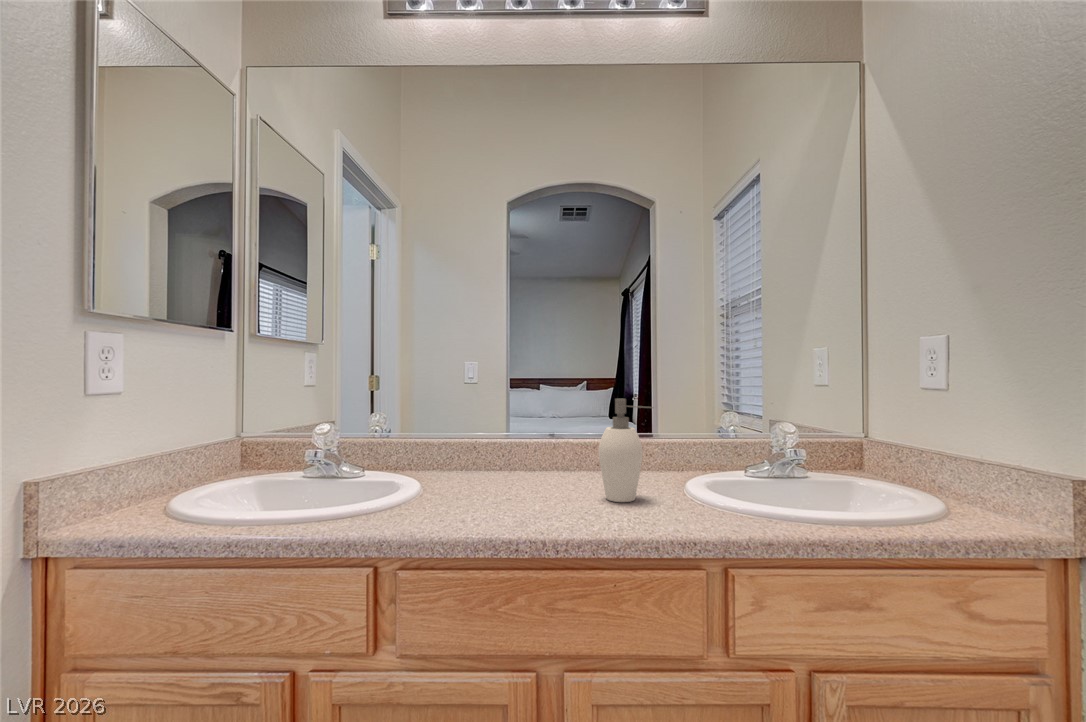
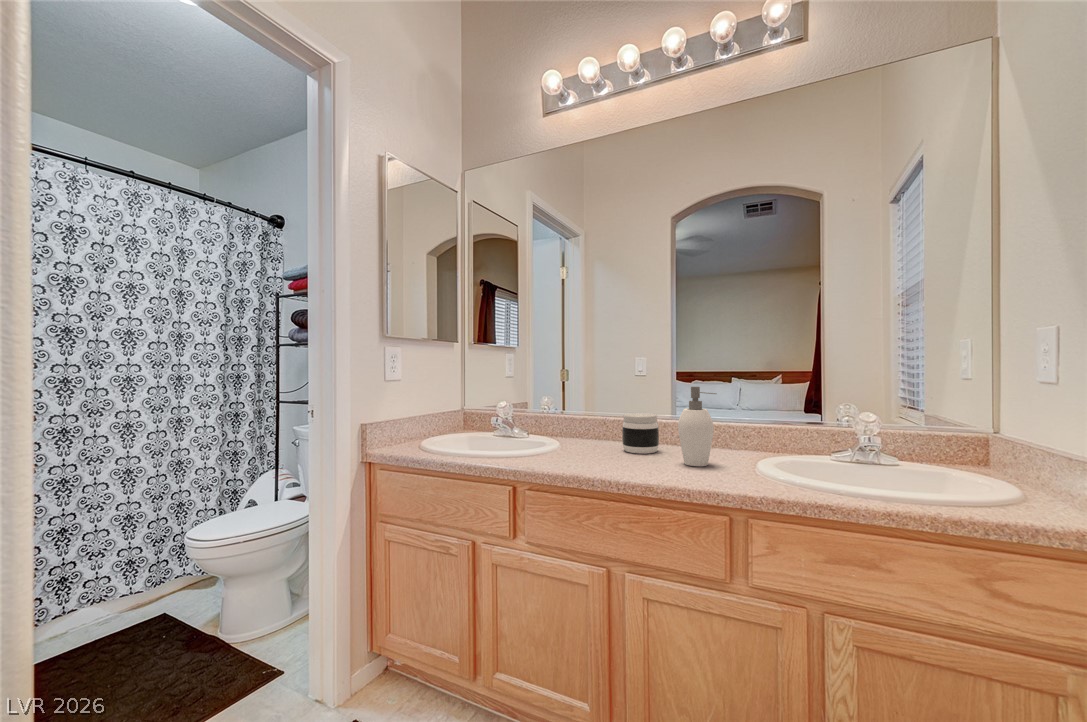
jar: none [509,434,557,490] -> present [622,413,659,454]

